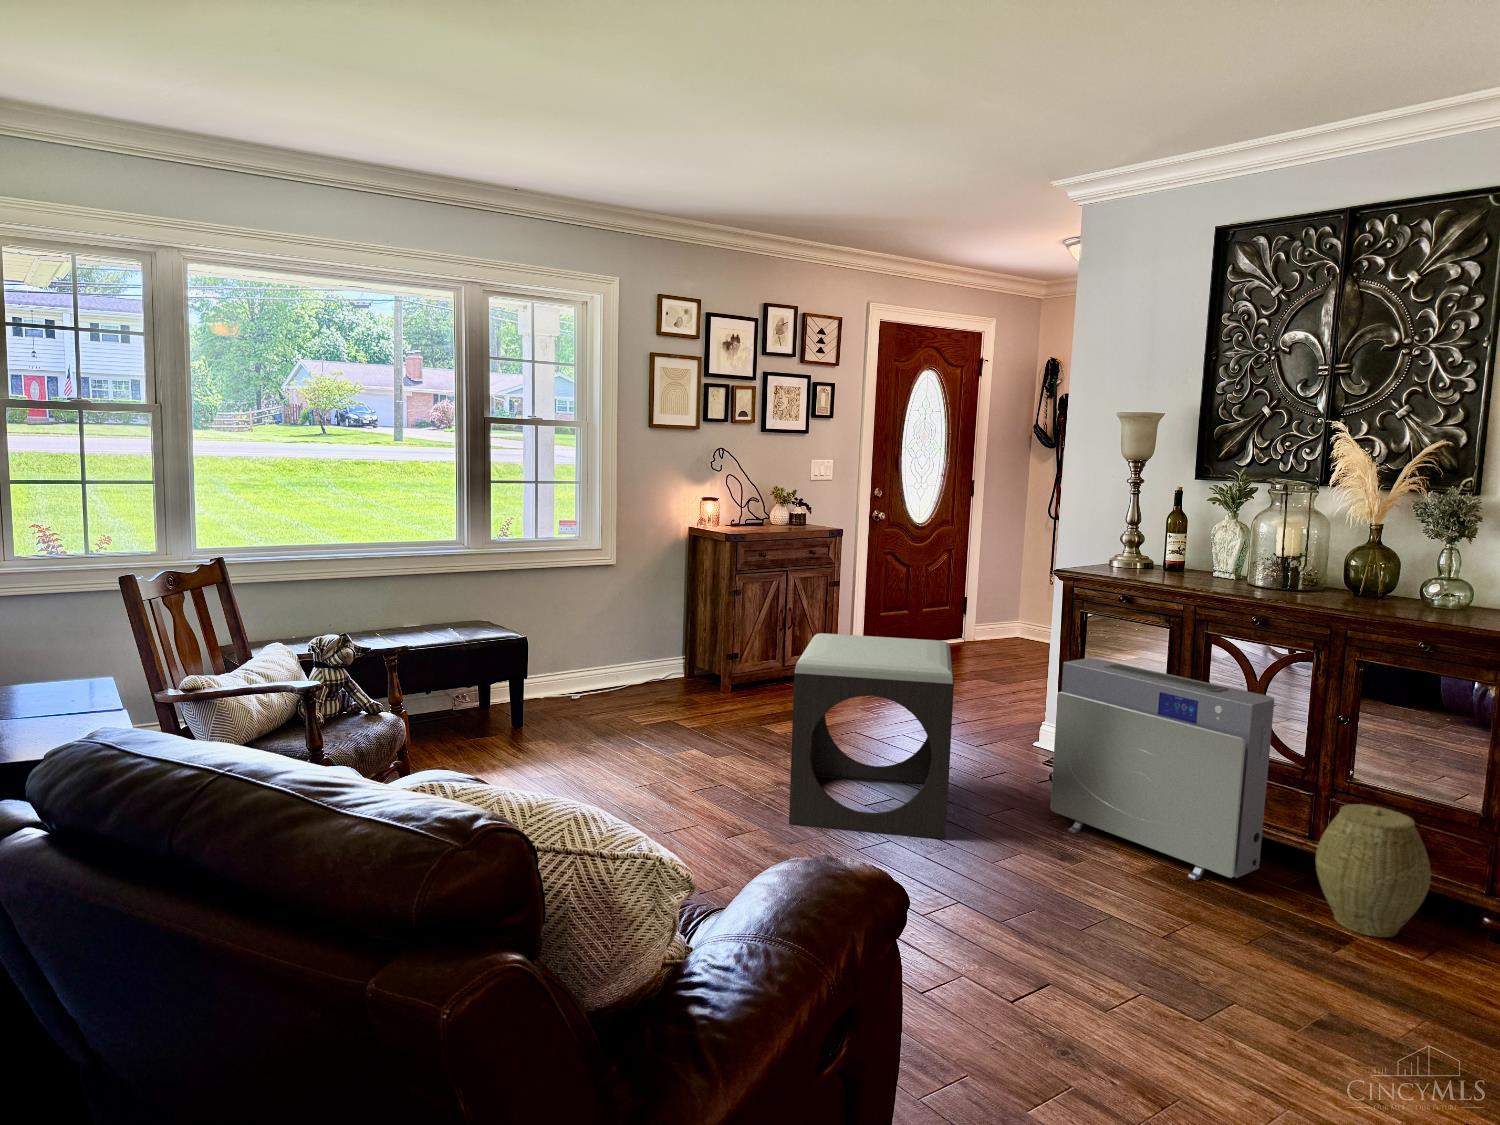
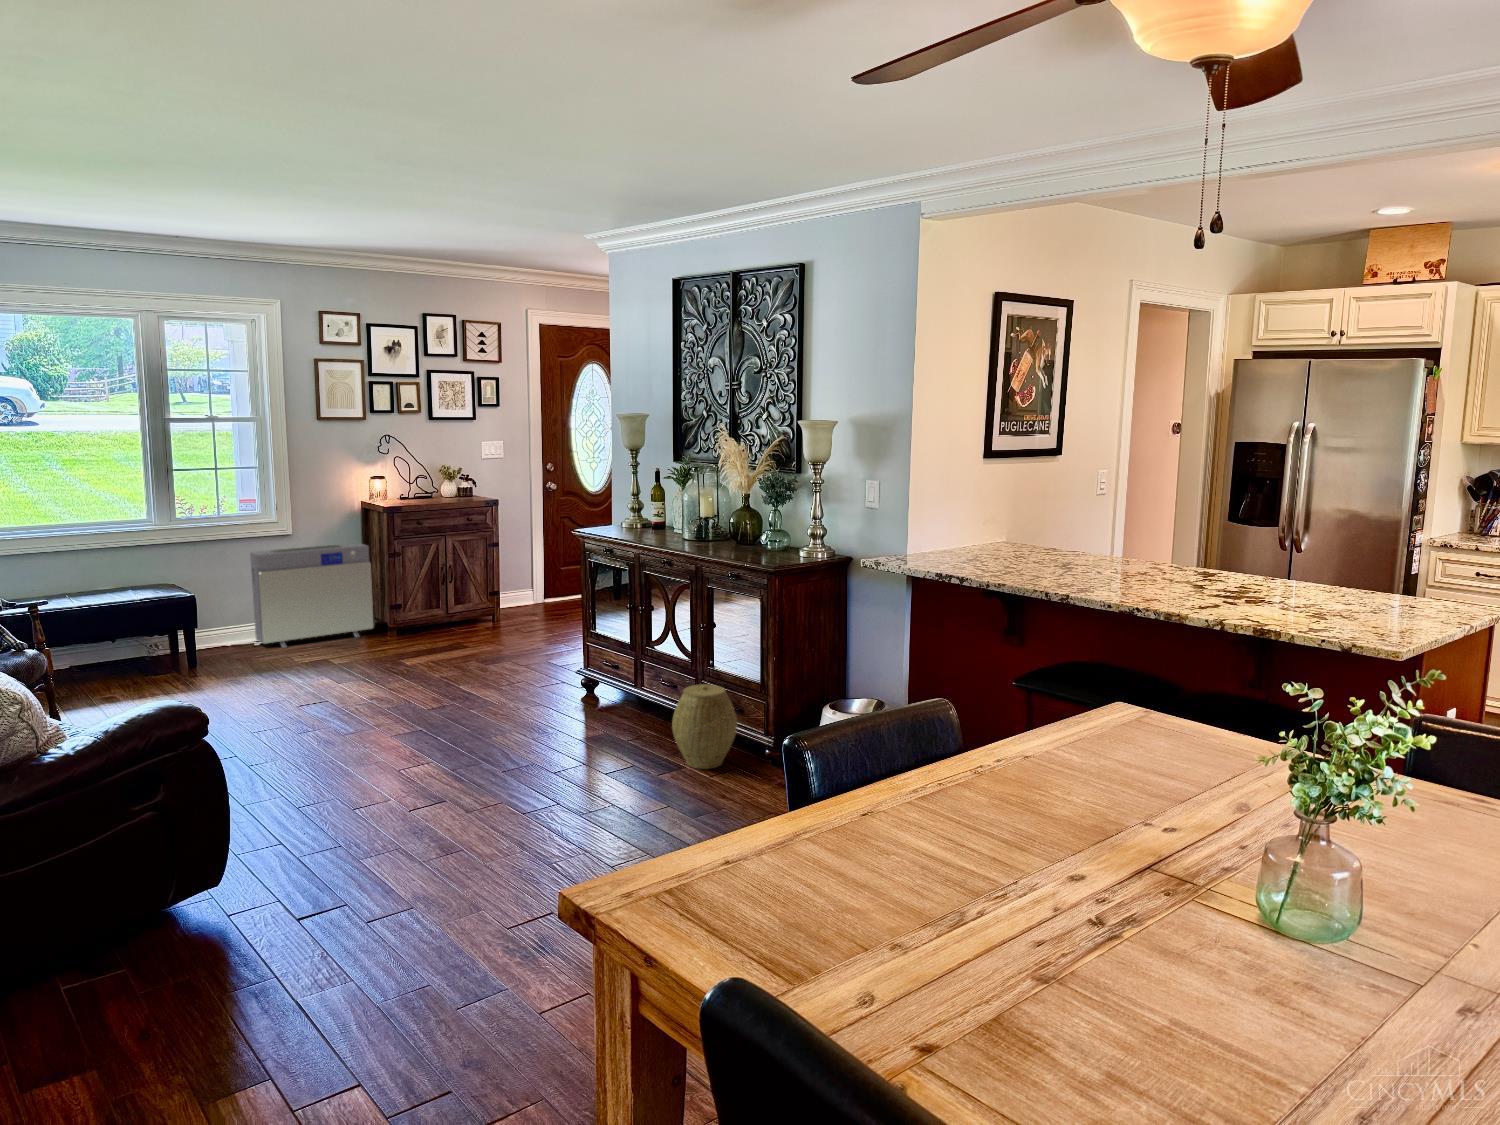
footstool: present [789,633,954,839] -> none [350,584,502,727]
air purifier: present [1050,658,1274,880] -> present [250,543,374,648]

